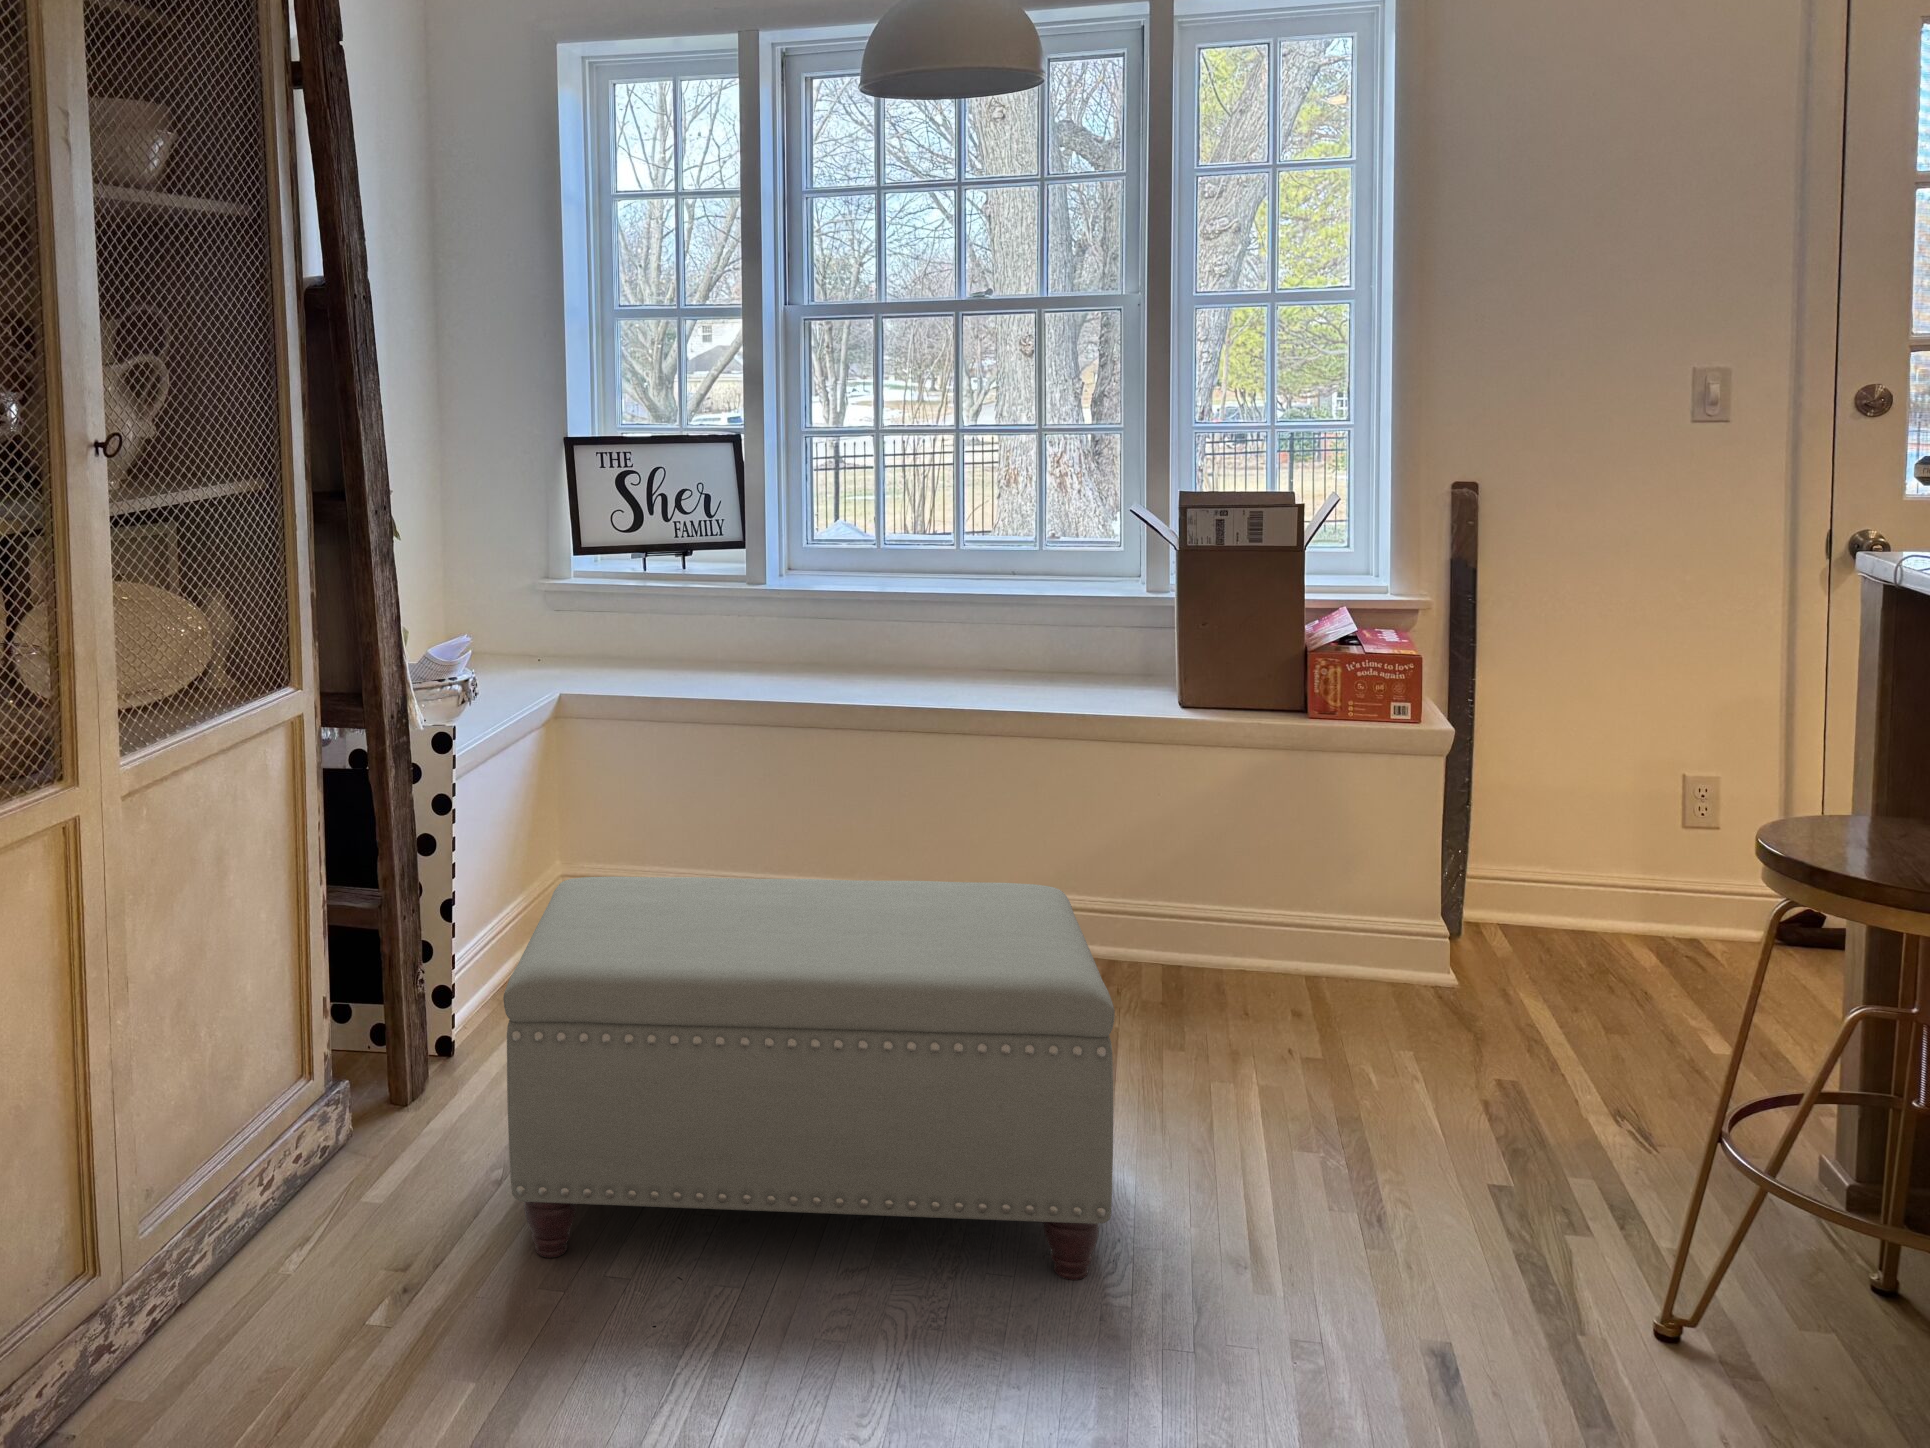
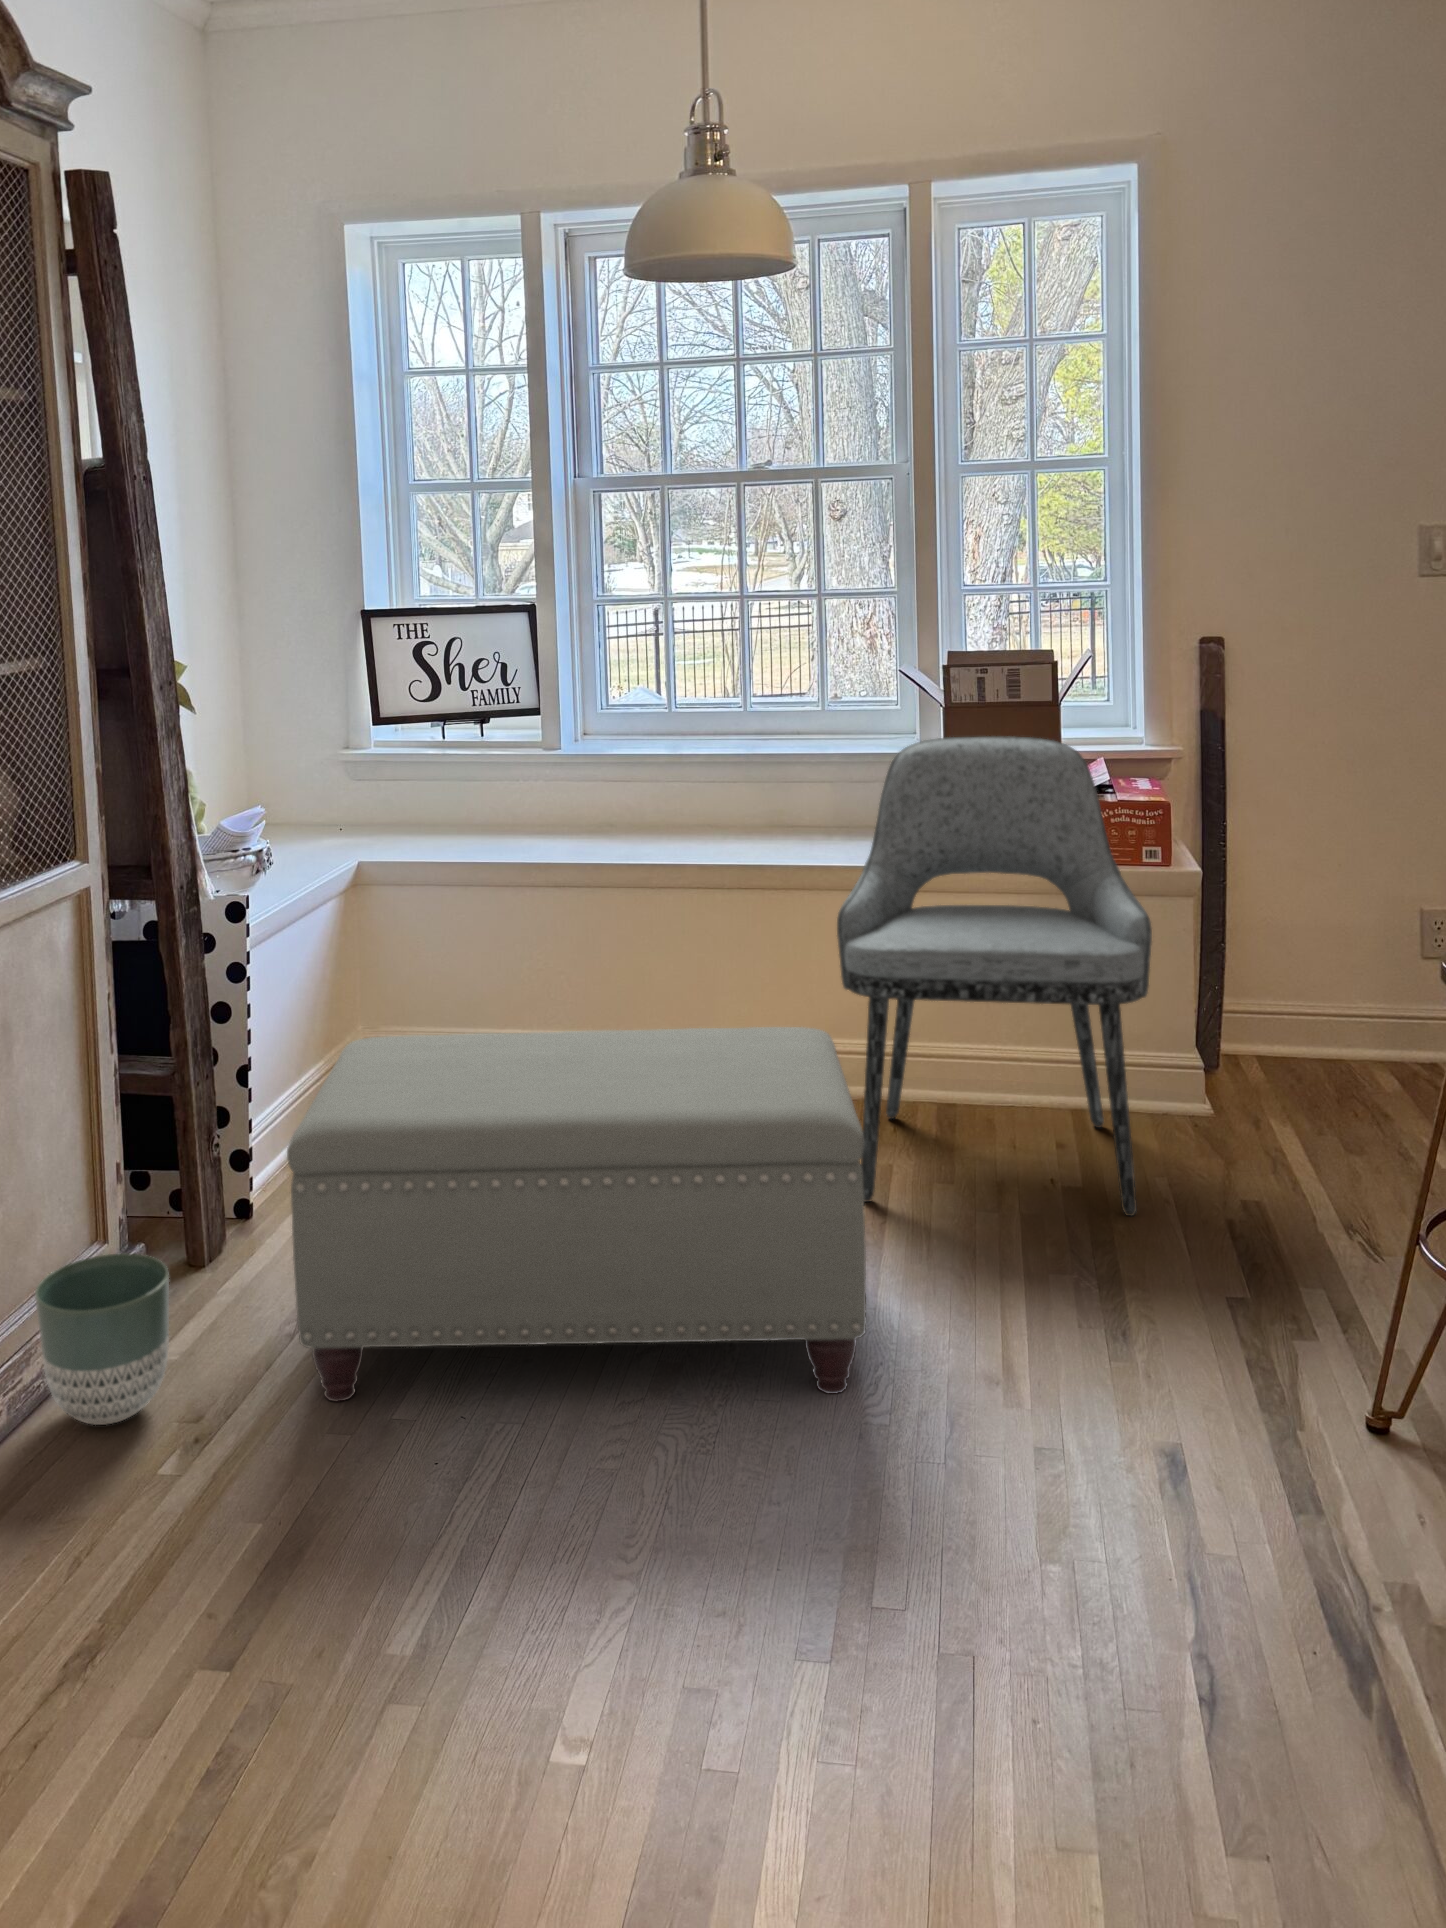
dining chair: none [1065,582,1408,1097] -> present [837,736,1152,1216]
planter: none [245,1092,379,1269] -> present [35,1253,169,1425]

